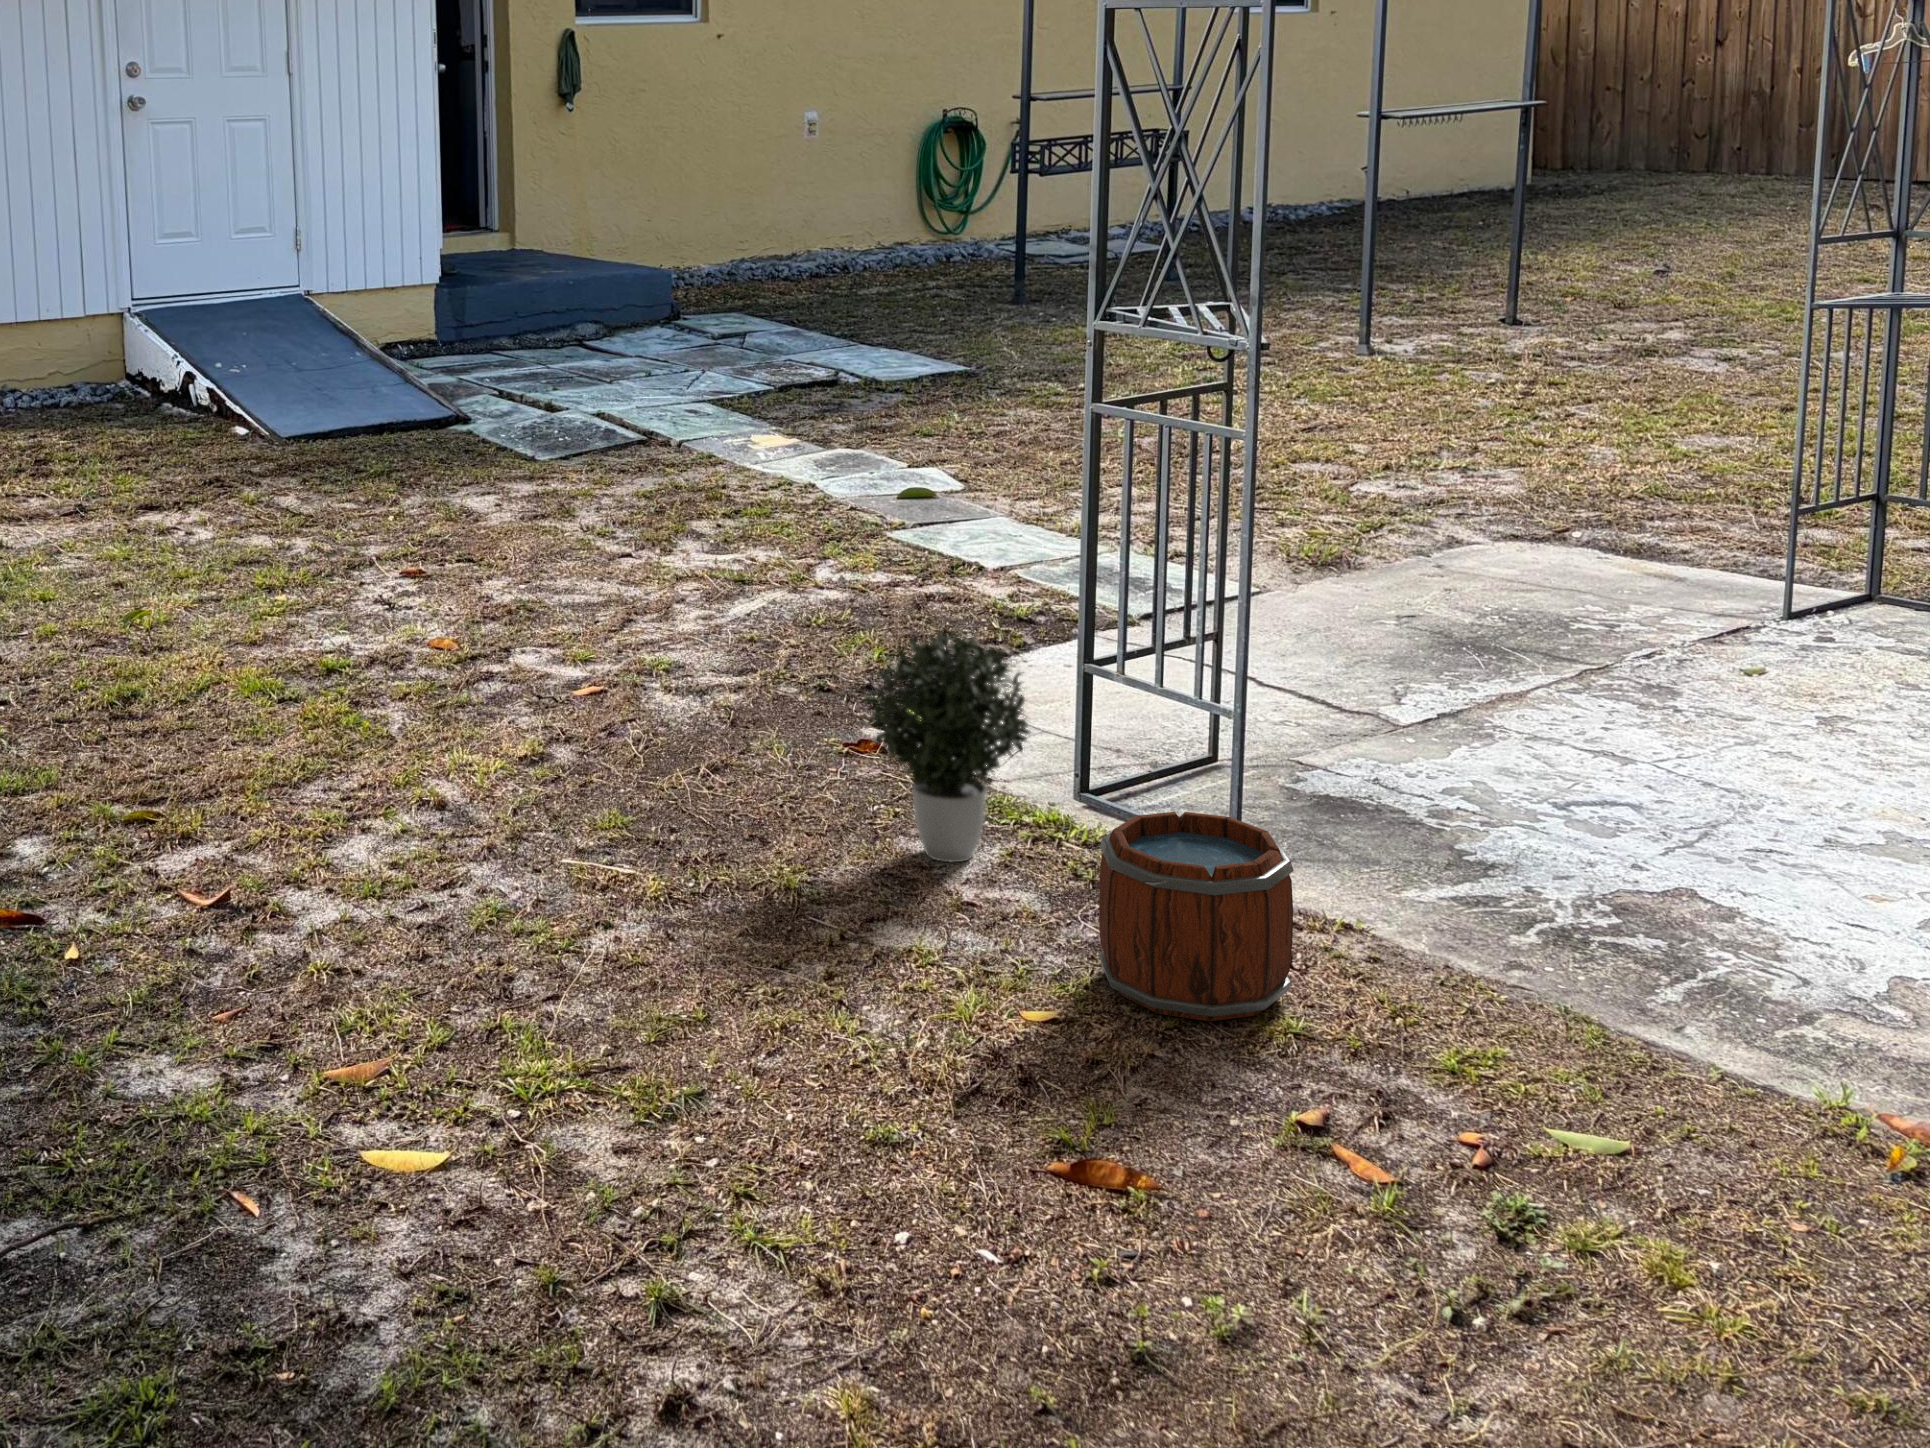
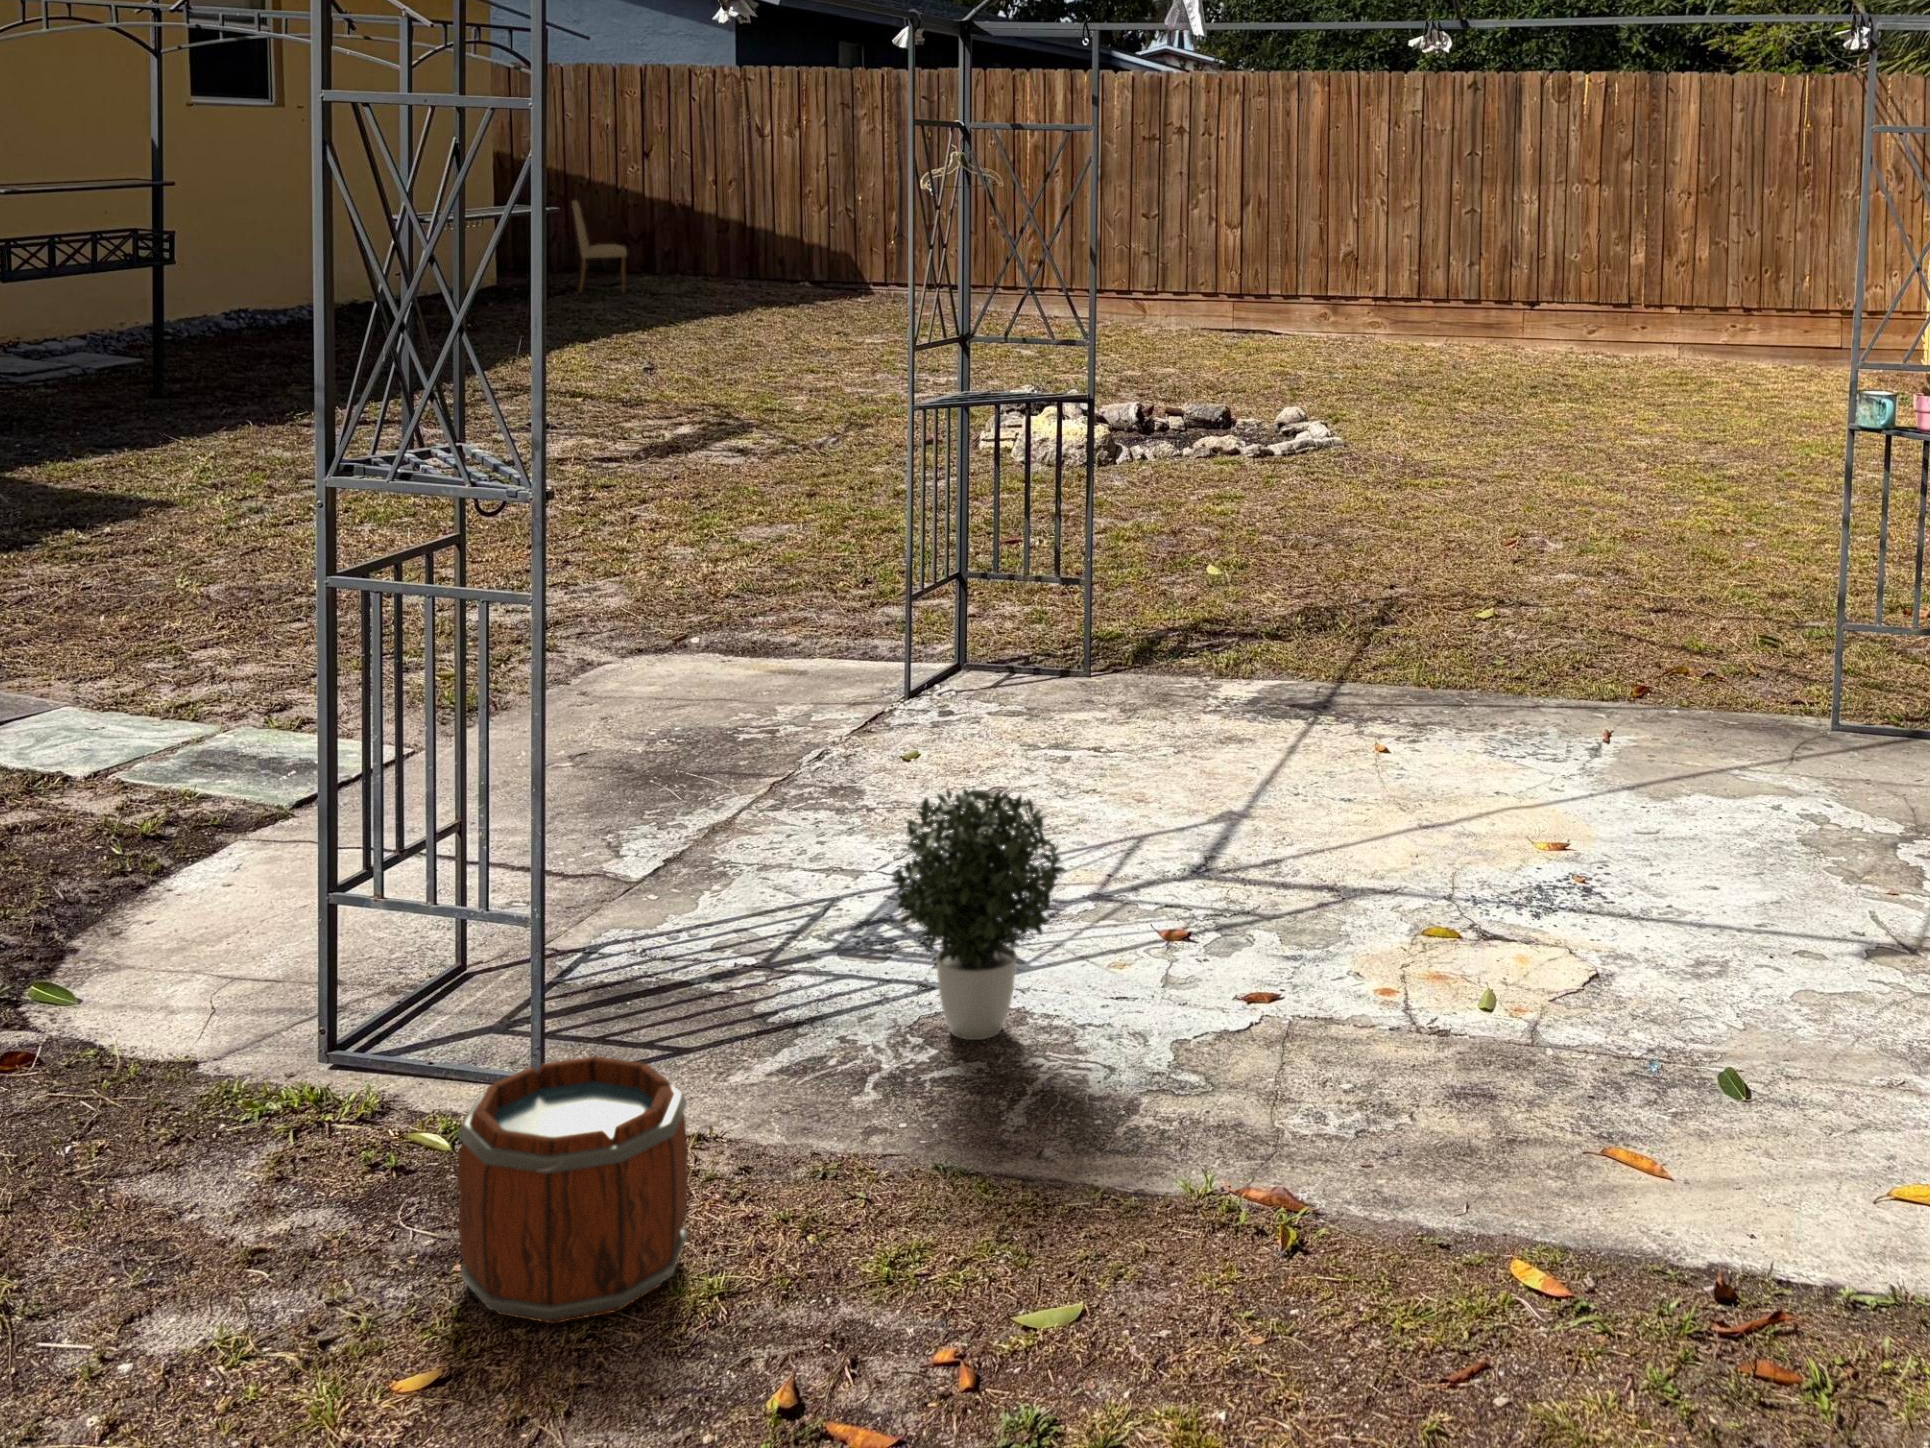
dining chair: none [1629,96,1691,195] -> present [572,201,627,293]
potted plant: present [865,632,1030,862] -> present [892,789,1066,1040]

